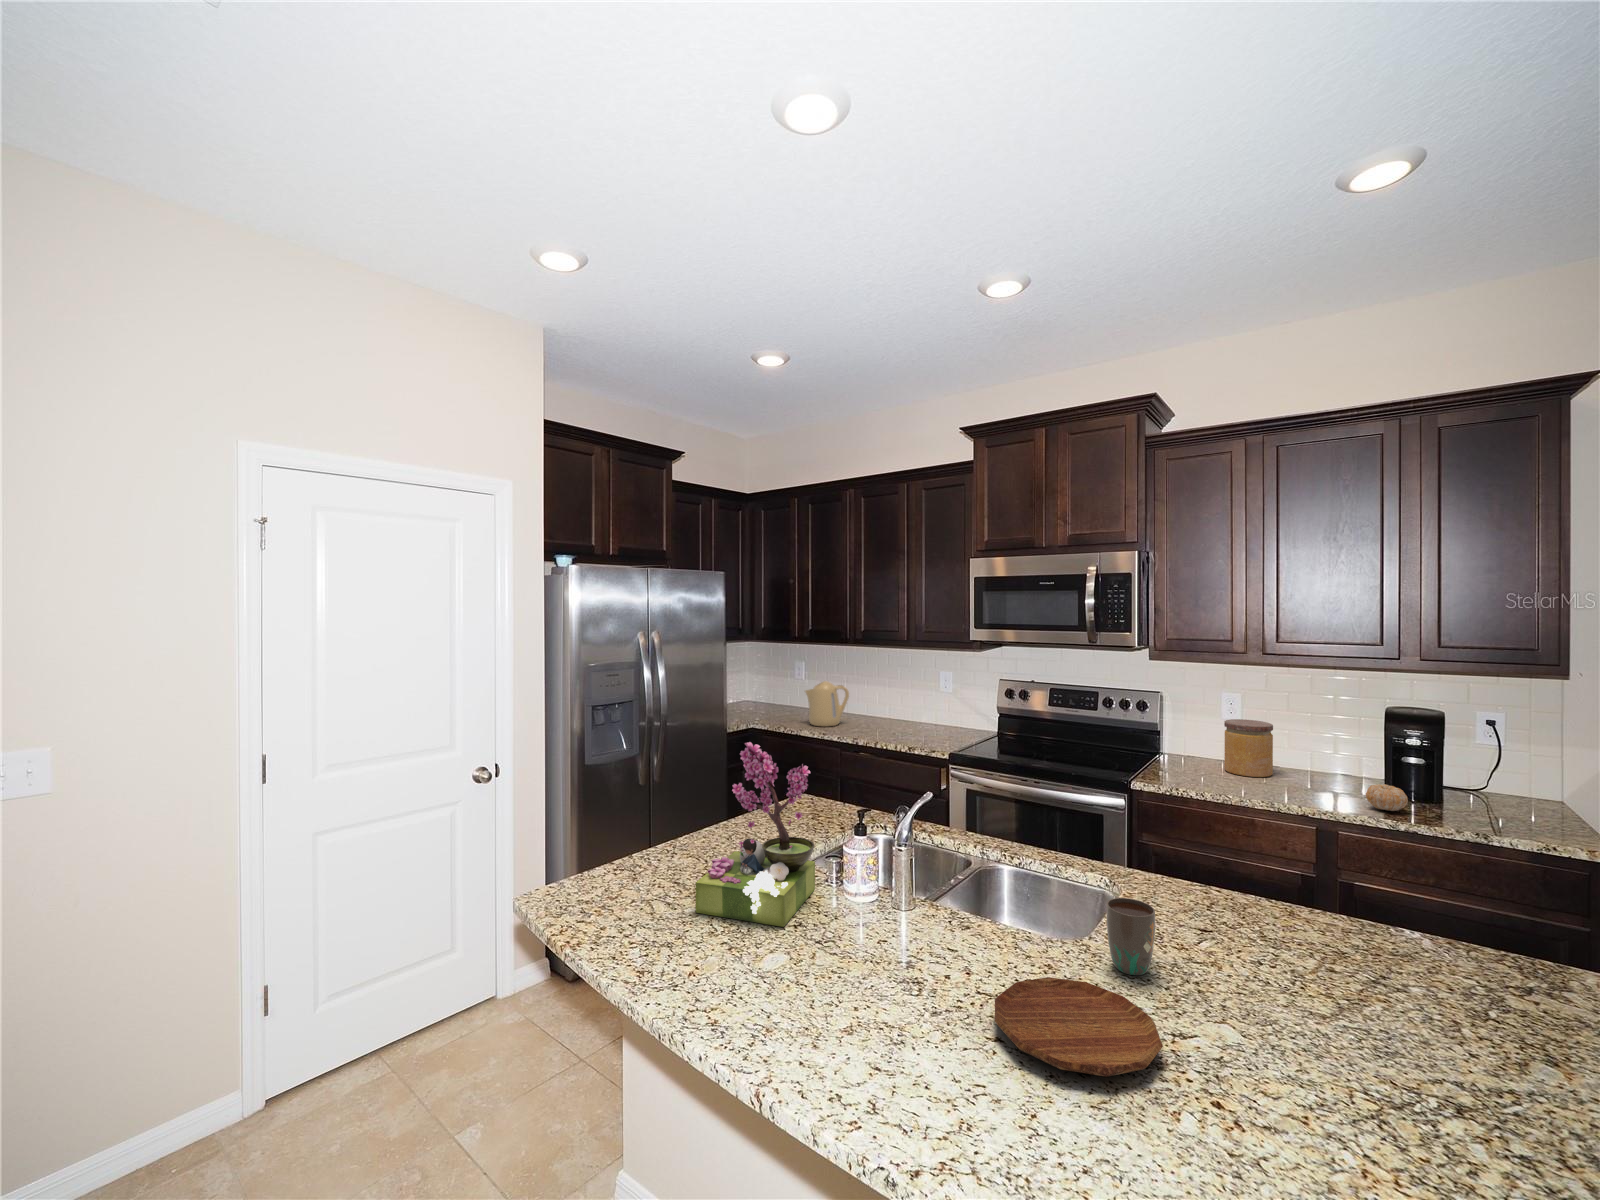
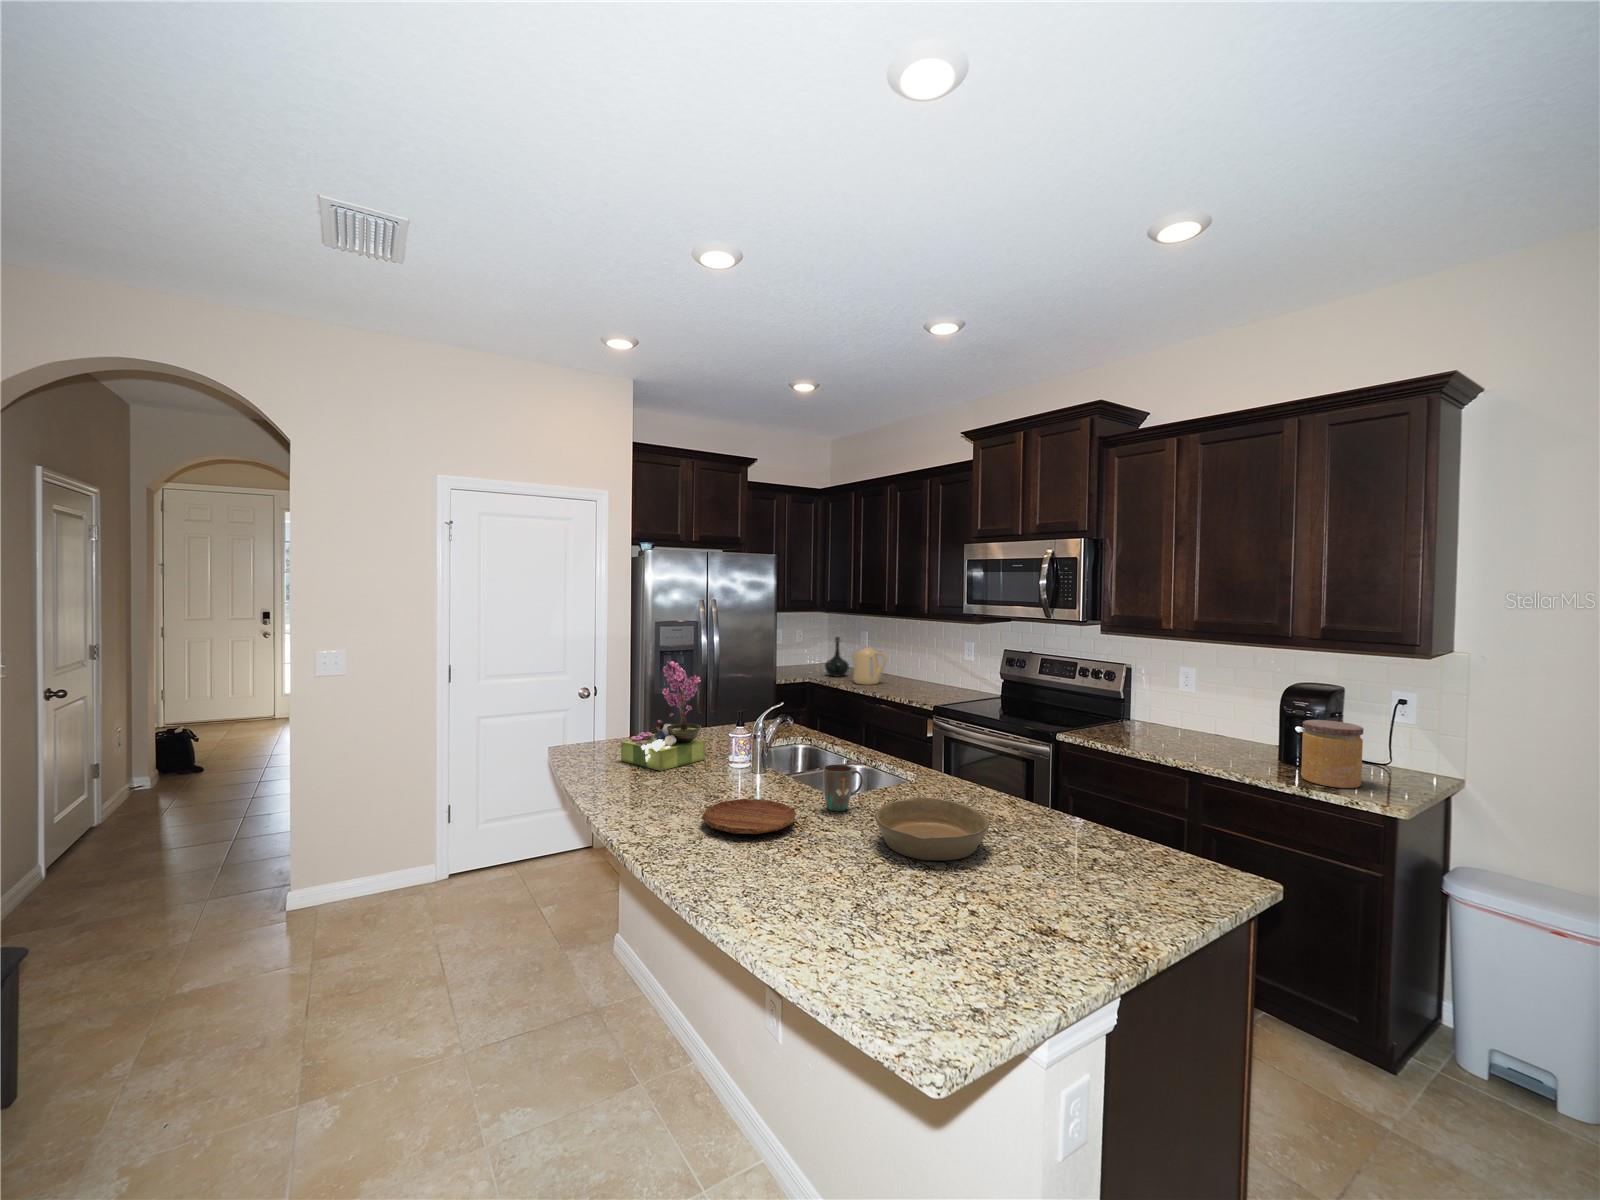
bottle: none [761,668,791,717] -> present [825,637,849,677]
jar: present [1224,719,1273,777] -> present [1301,720,1363,788]
fruit: present [1366,784,1408,811] -> none [1237,745,1272,769]
bowl: none [1260,942,1478,1071] -> present [875,797,990,861]

